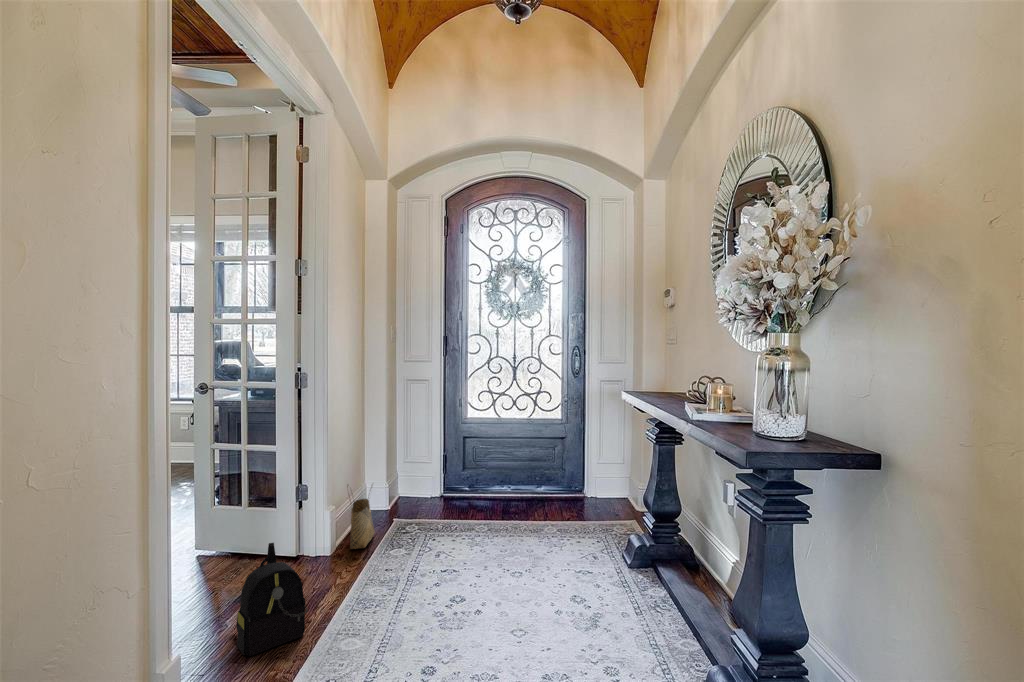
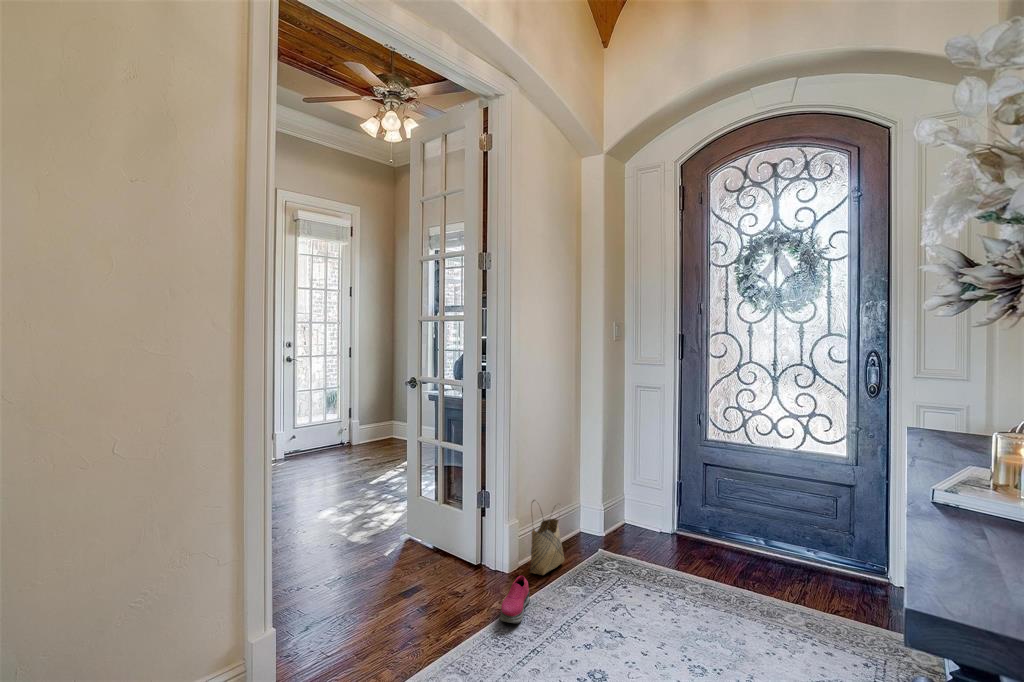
backpack: present [236,543,308,656] -> none [362,549,425,659]
shoe: none [351,548,373,589] -> present [500,576,530,624]

